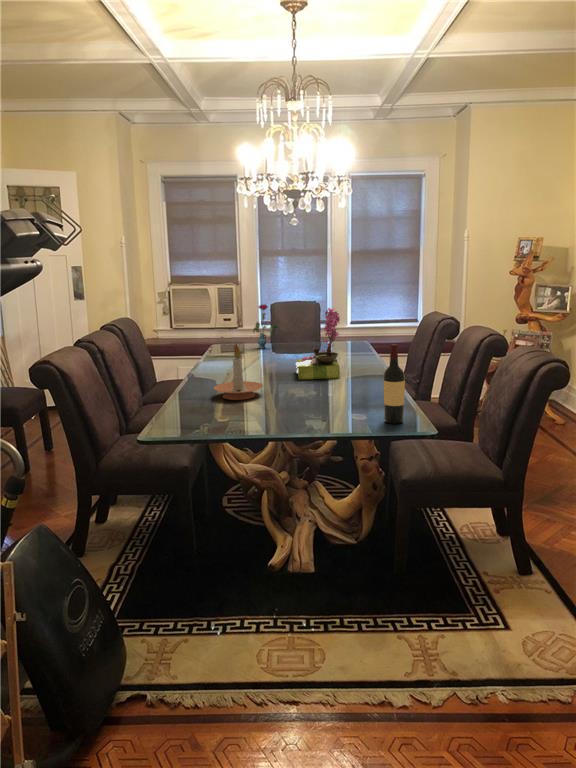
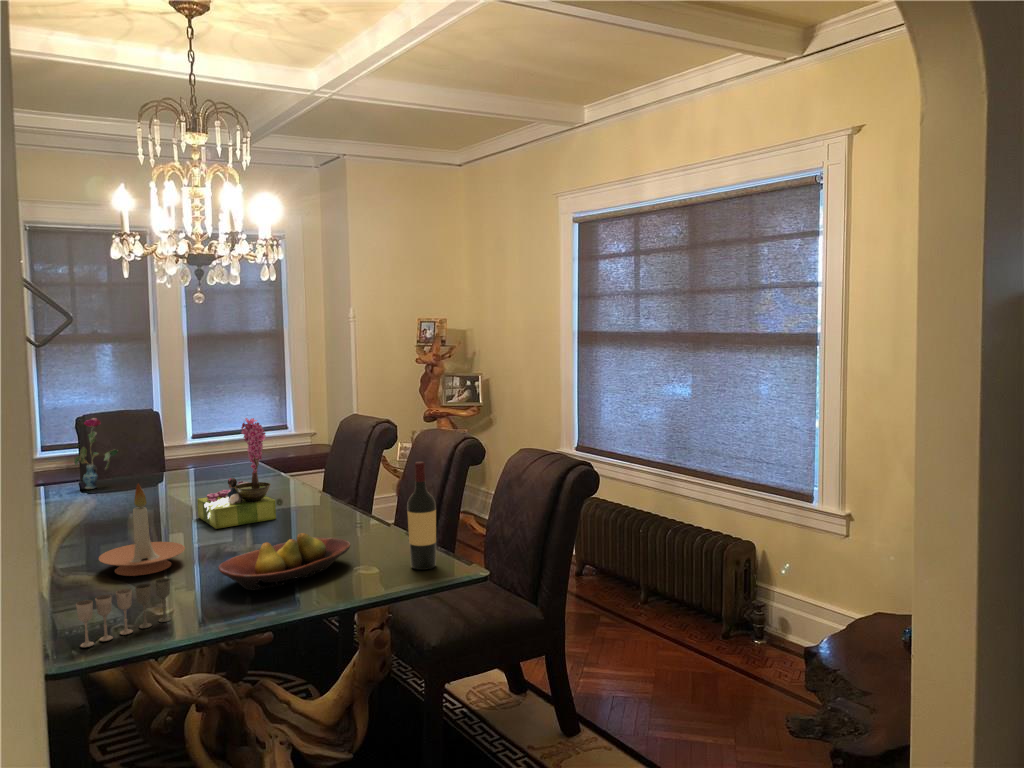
fruit bowl: none [259,386,352,418] -> present [218,533,350,590]
wine glass: none [164,401,222,432] -> present [76,578,171,648]

